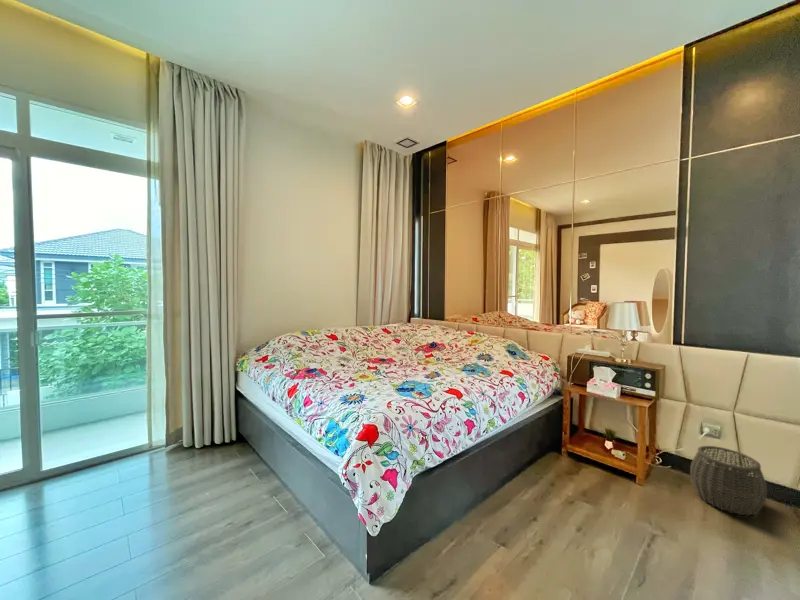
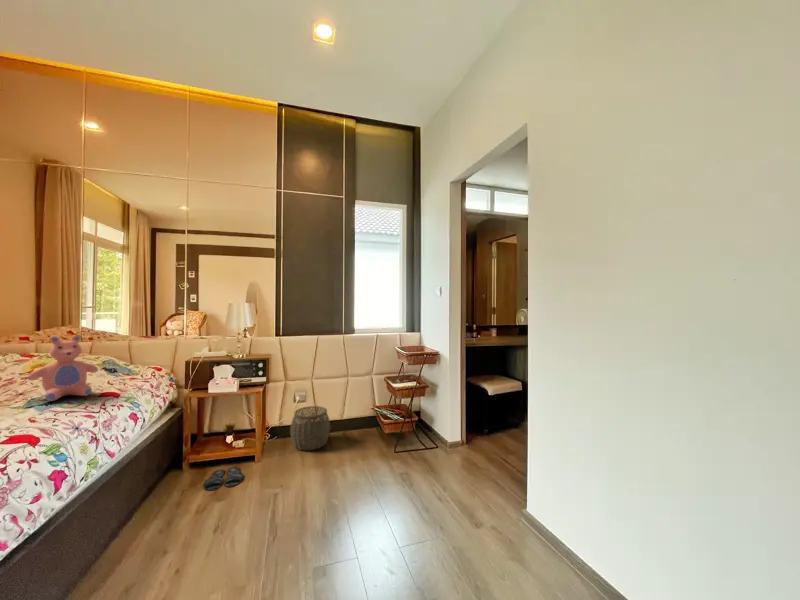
teddy bear: none [466,324,502,370] -> present [28,335,98,401]
slippers: none [577,472,619,499] -> present [204,467,243,491]

